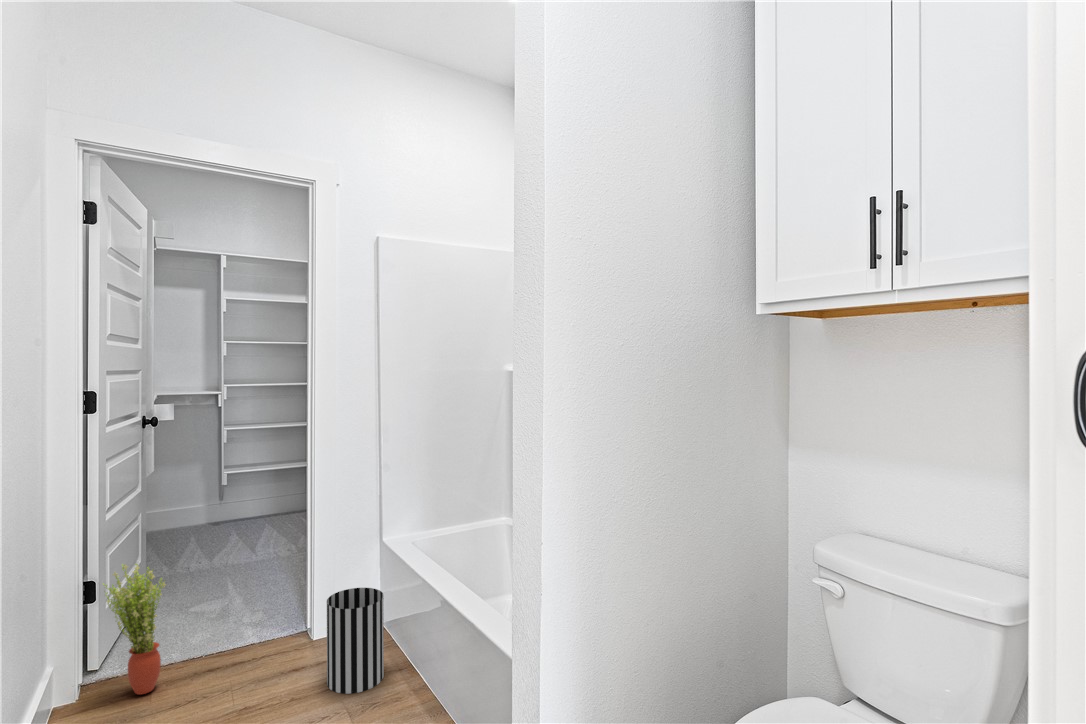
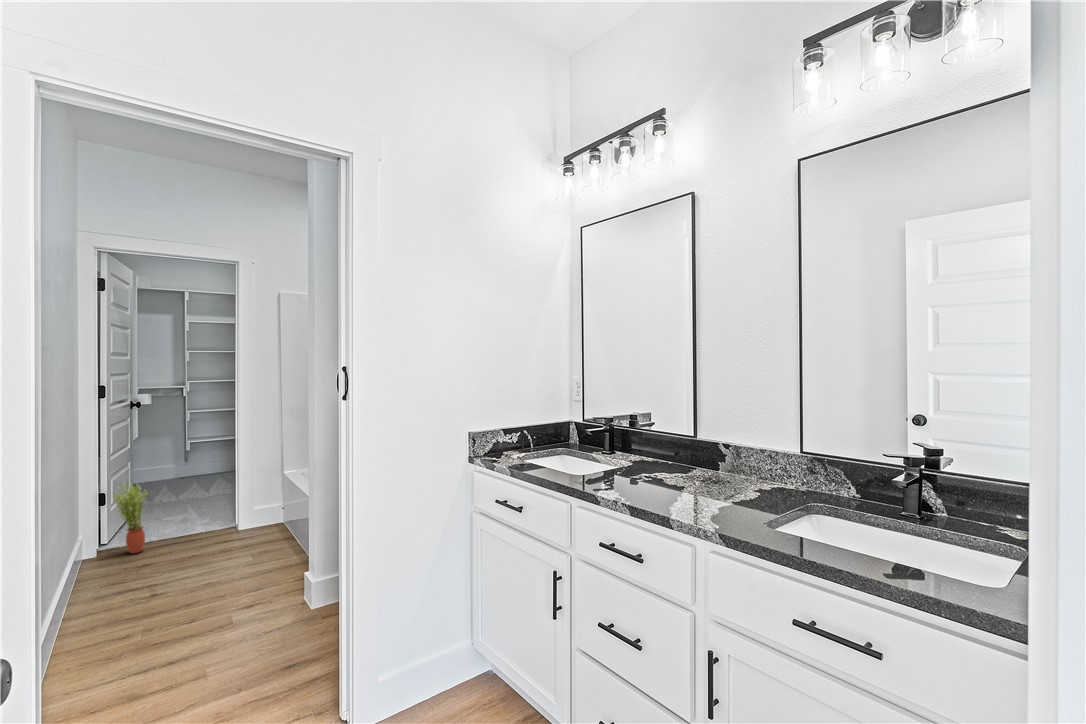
wastebasket: present [327,588,384,694] -> none [242,496,276,550]

